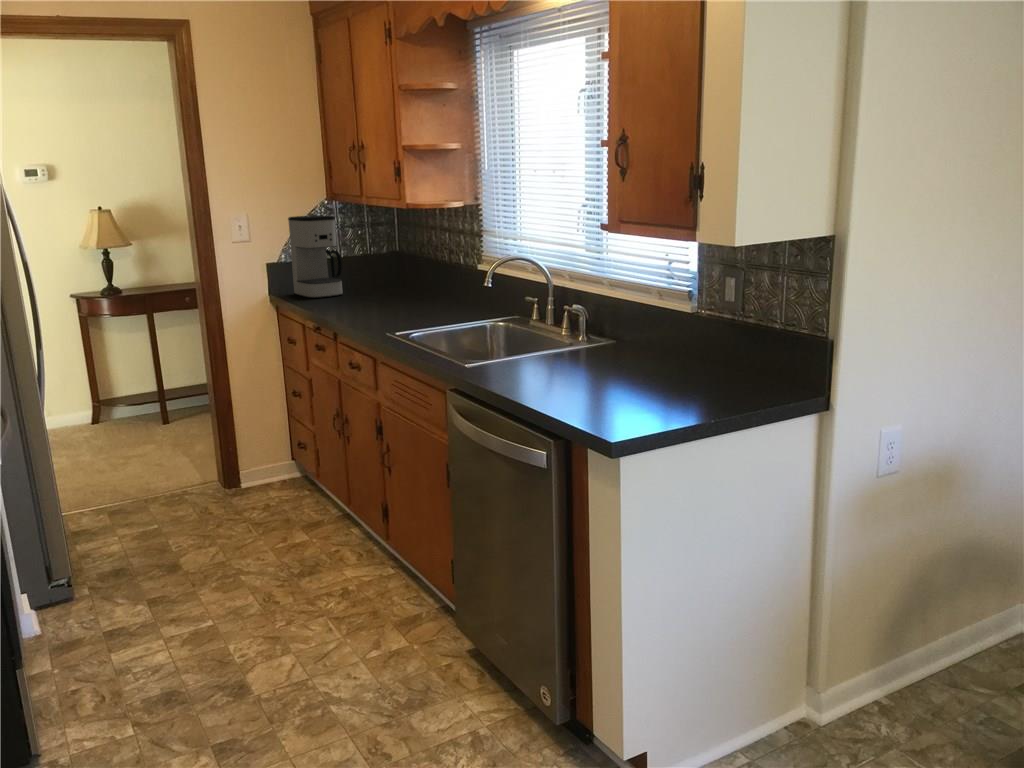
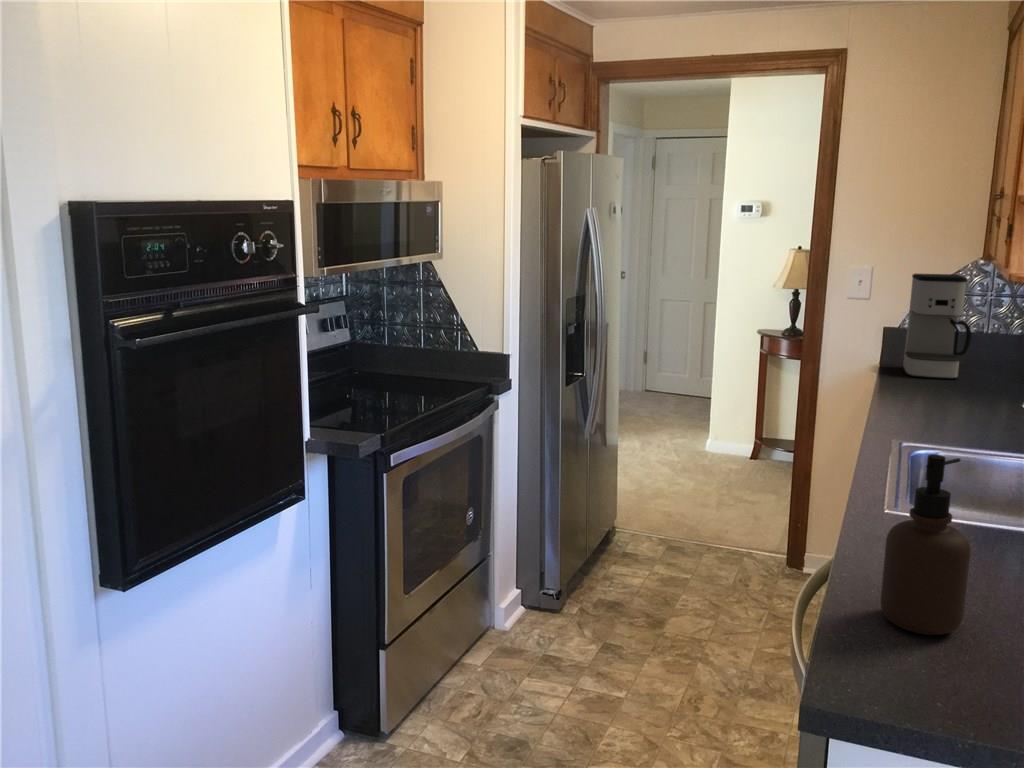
soap dispenser: none [554,296,597,400] -> present [881,454,971,635]

